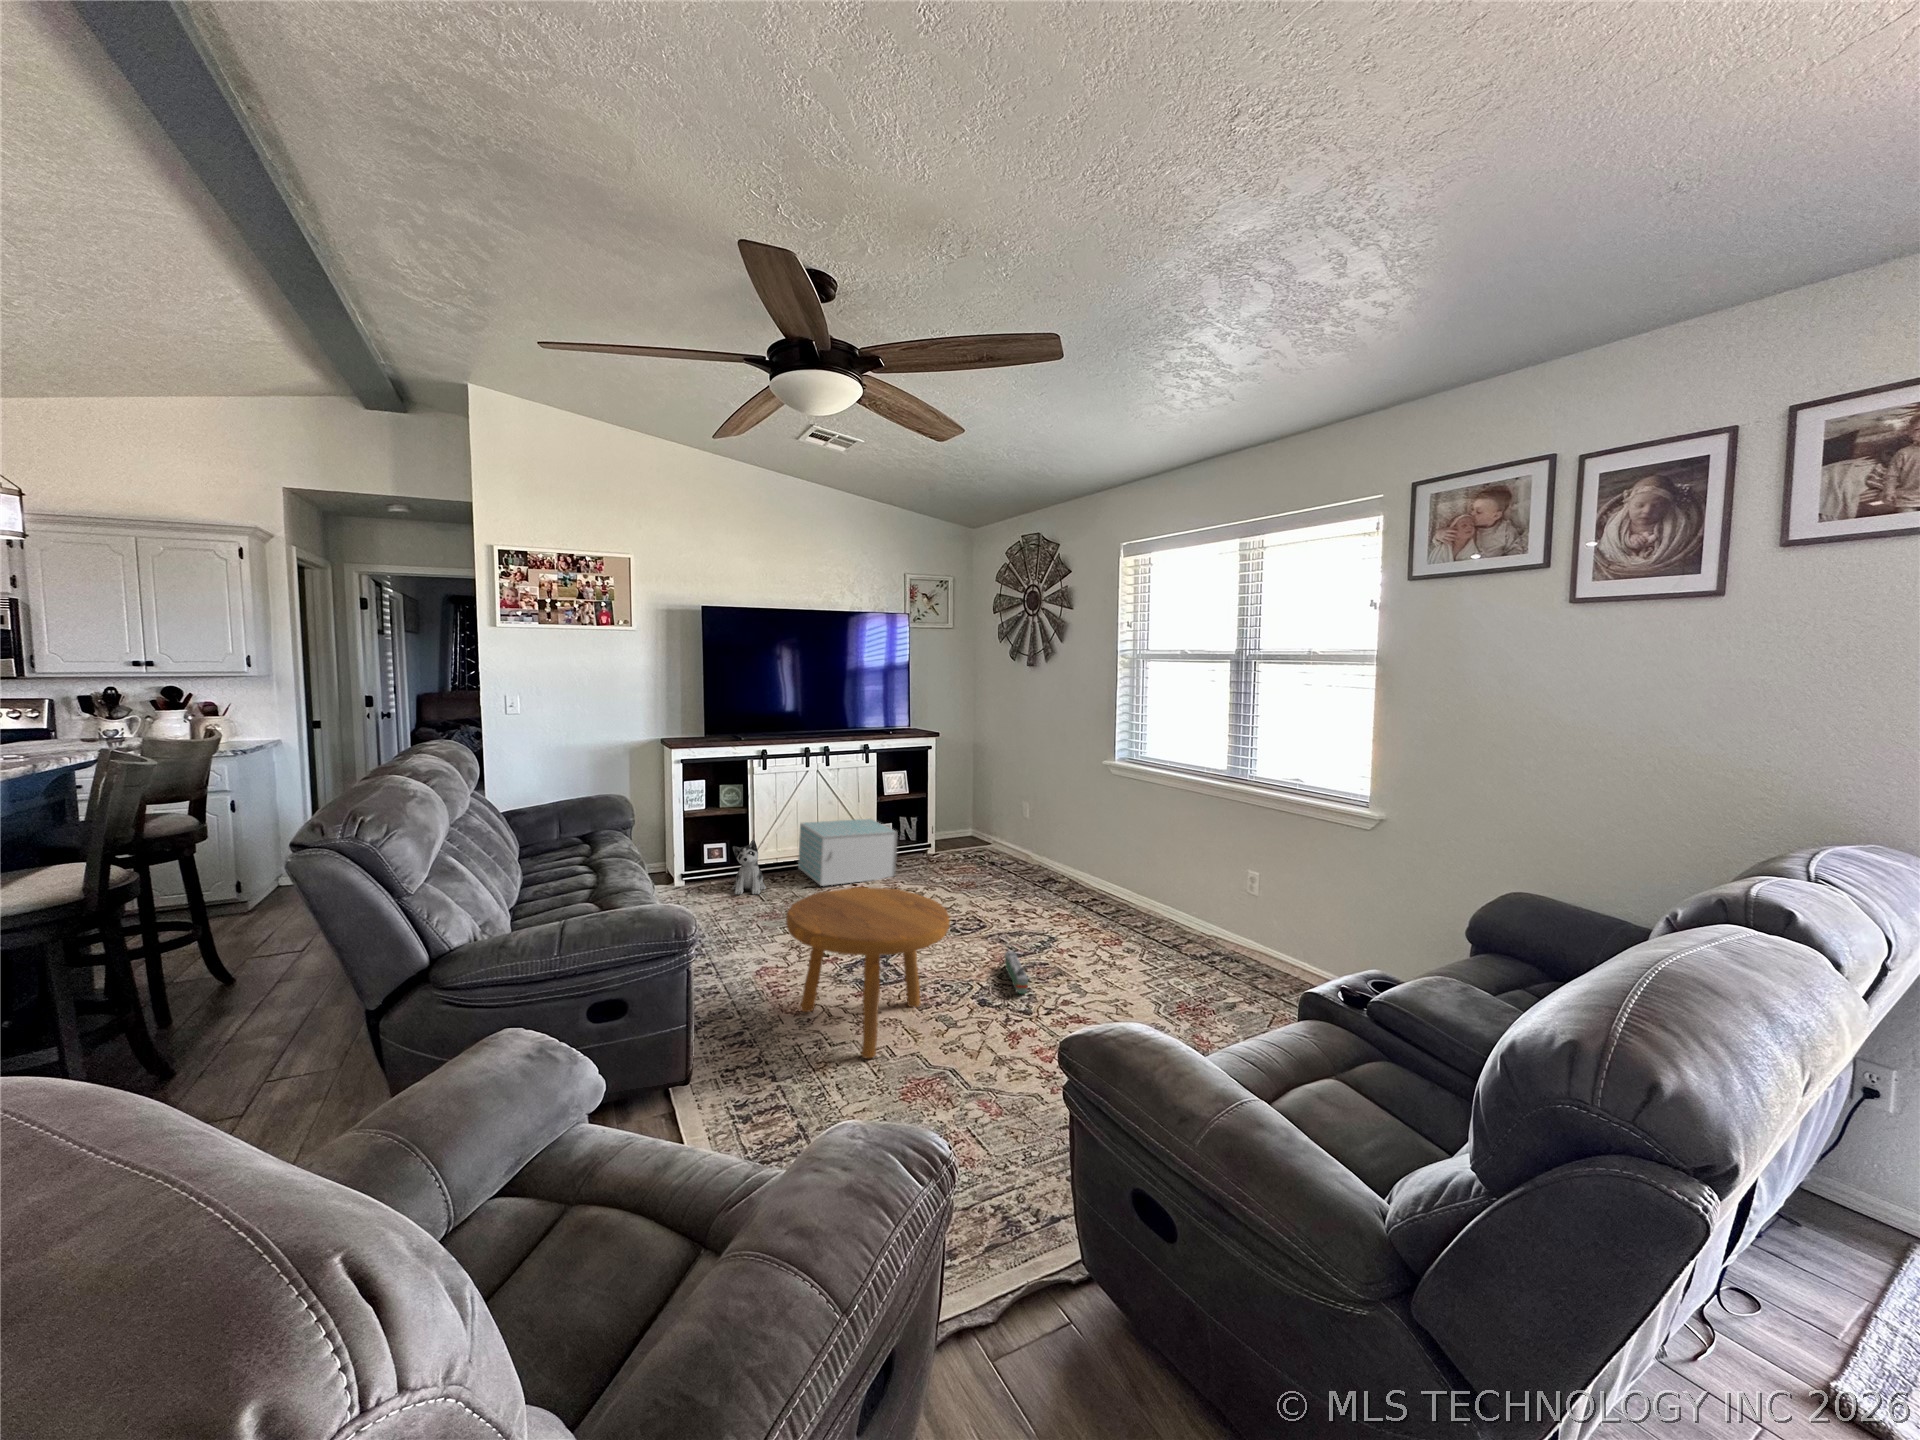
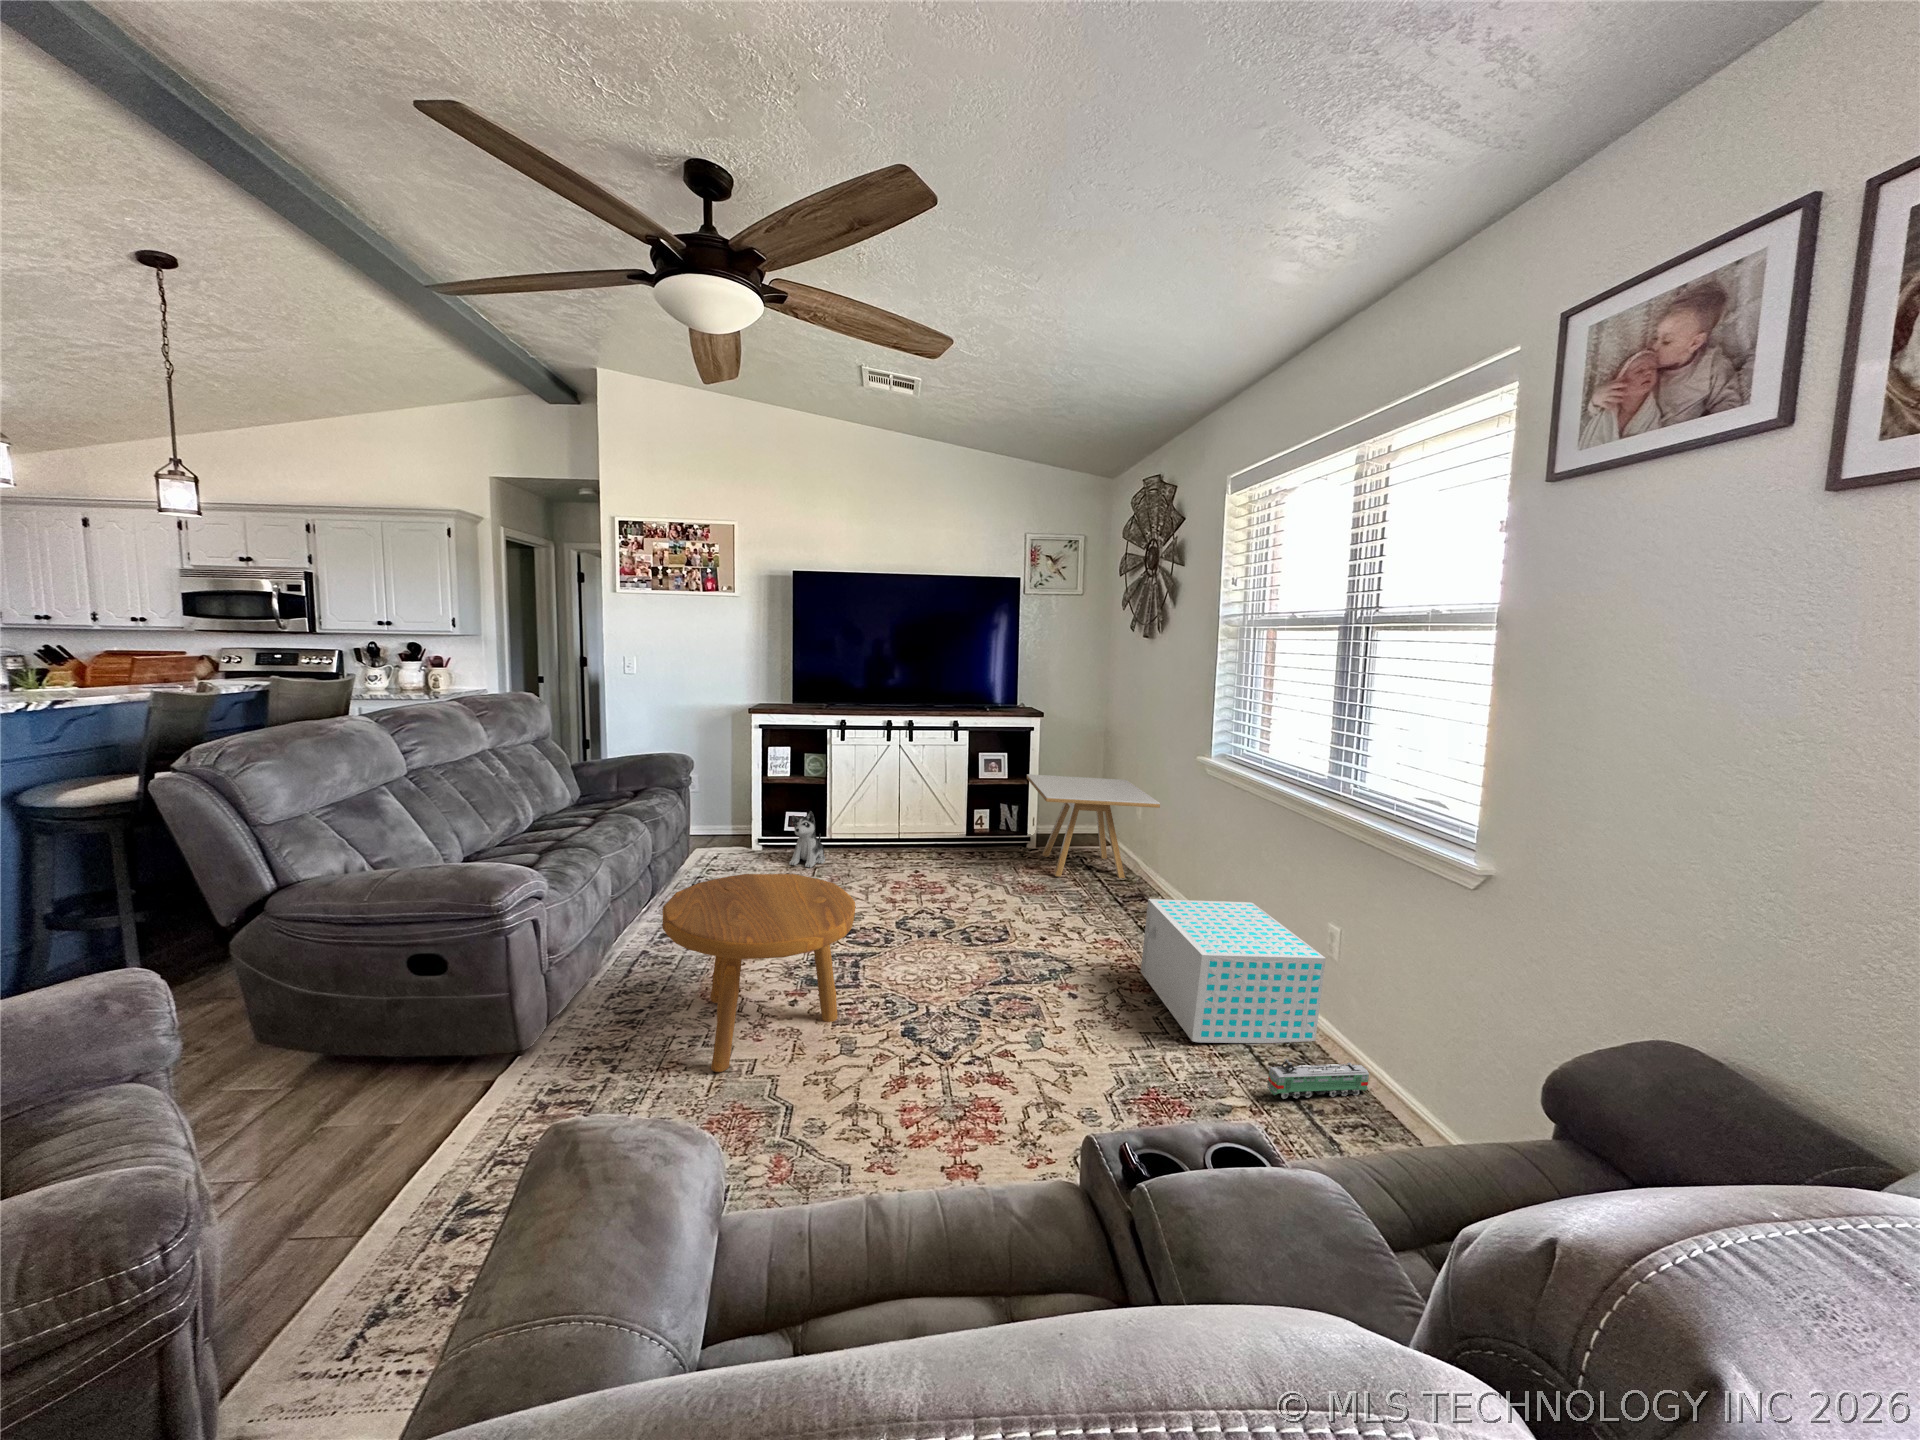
side table: none [934,786,1059,873] -> present [1027,774,1160,878]
storage box: present [798,819,898,886] -> present [1141,899,1326,1043]
toy train: present [1005,951,1028,994] -> present [1267,1059,1369,1099]

